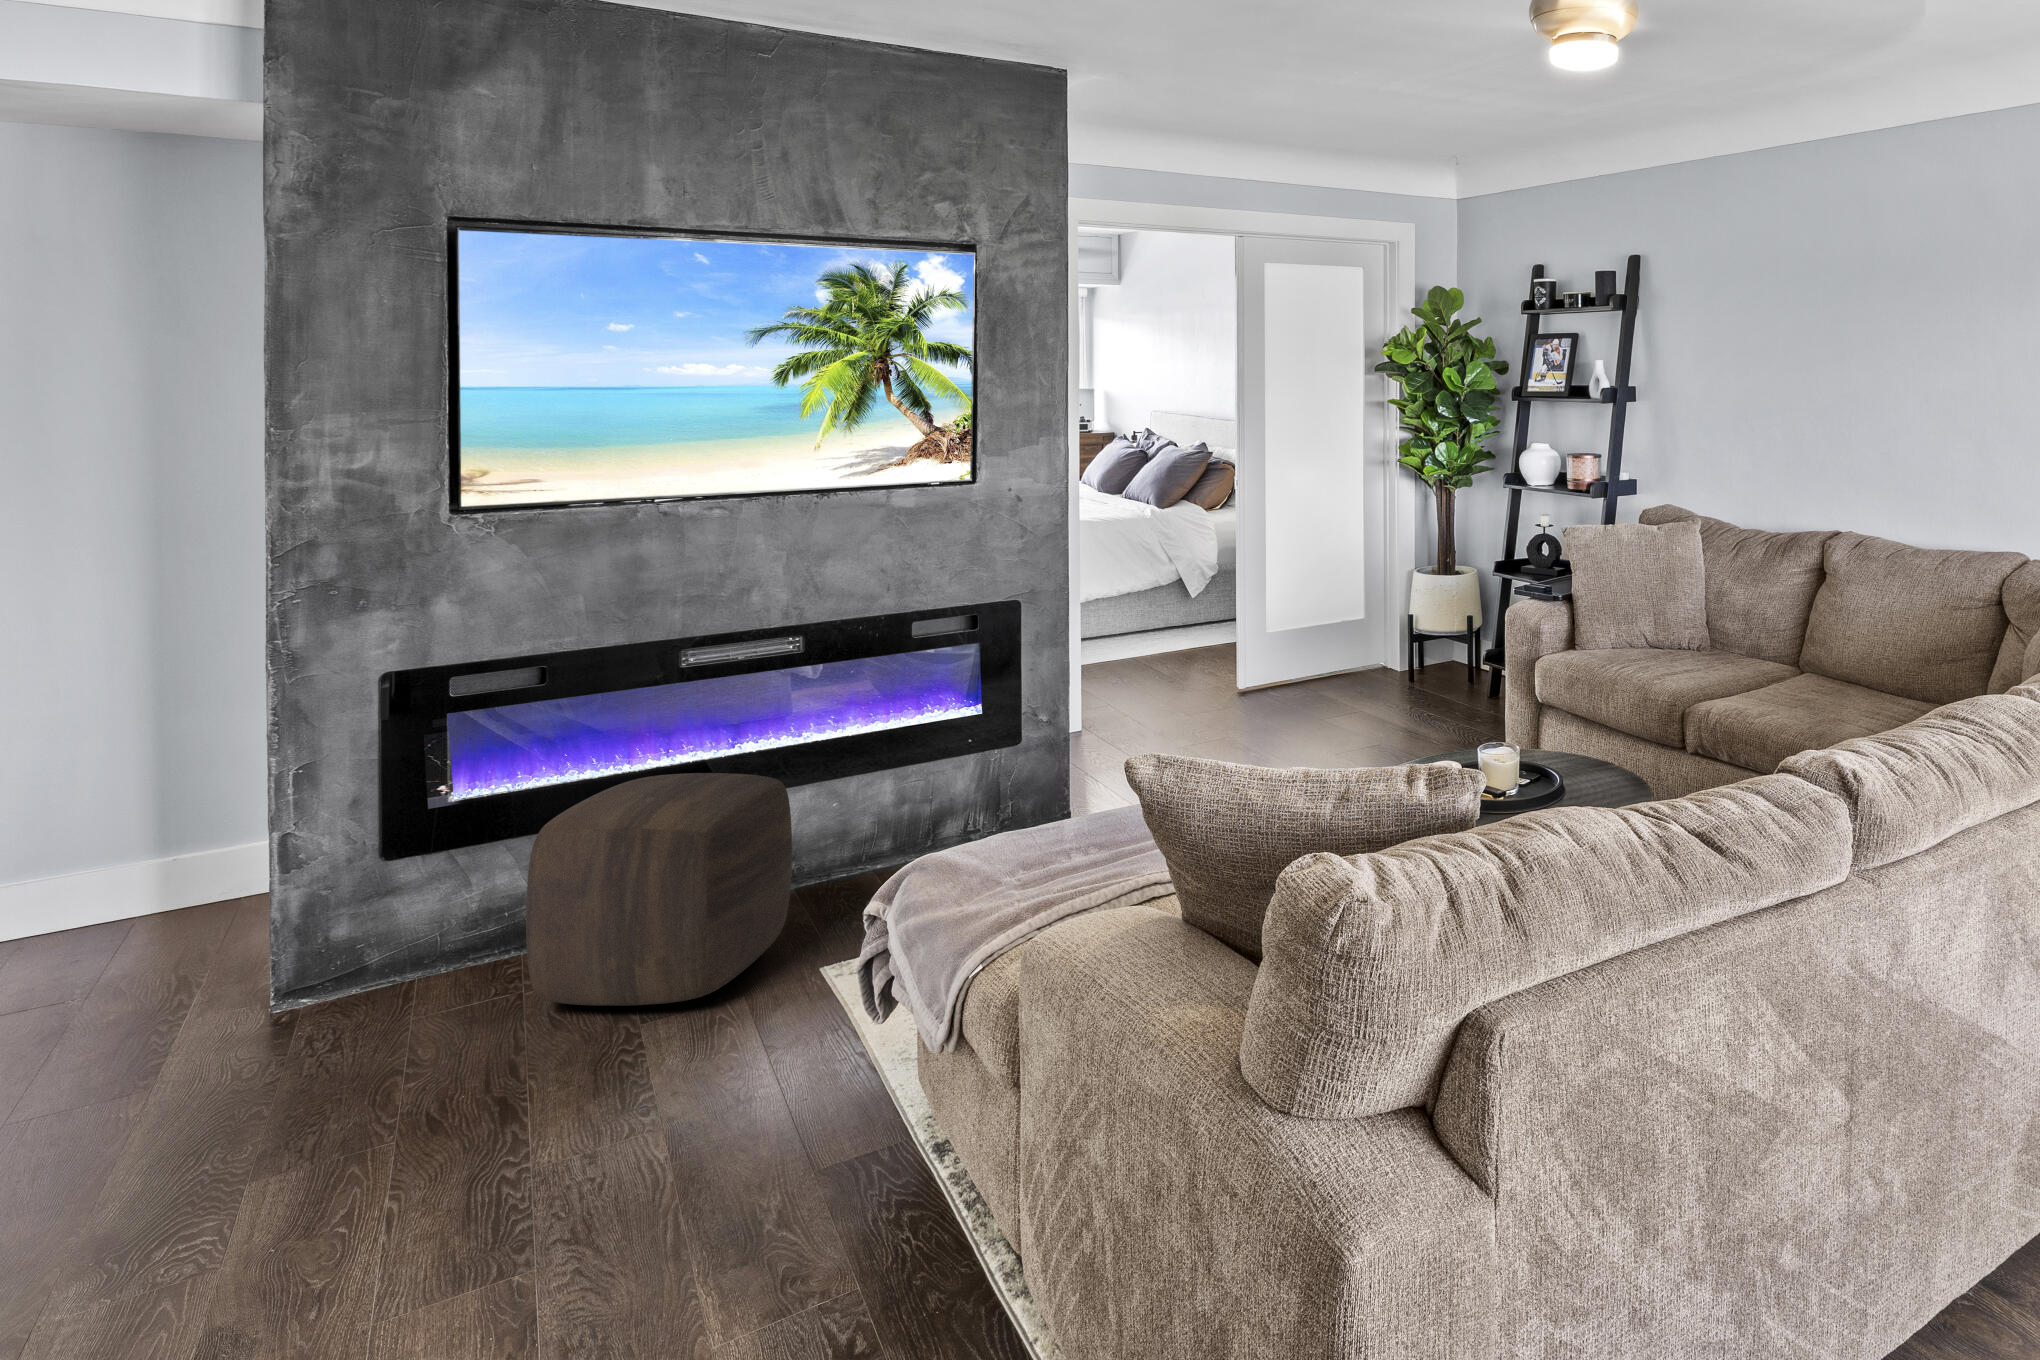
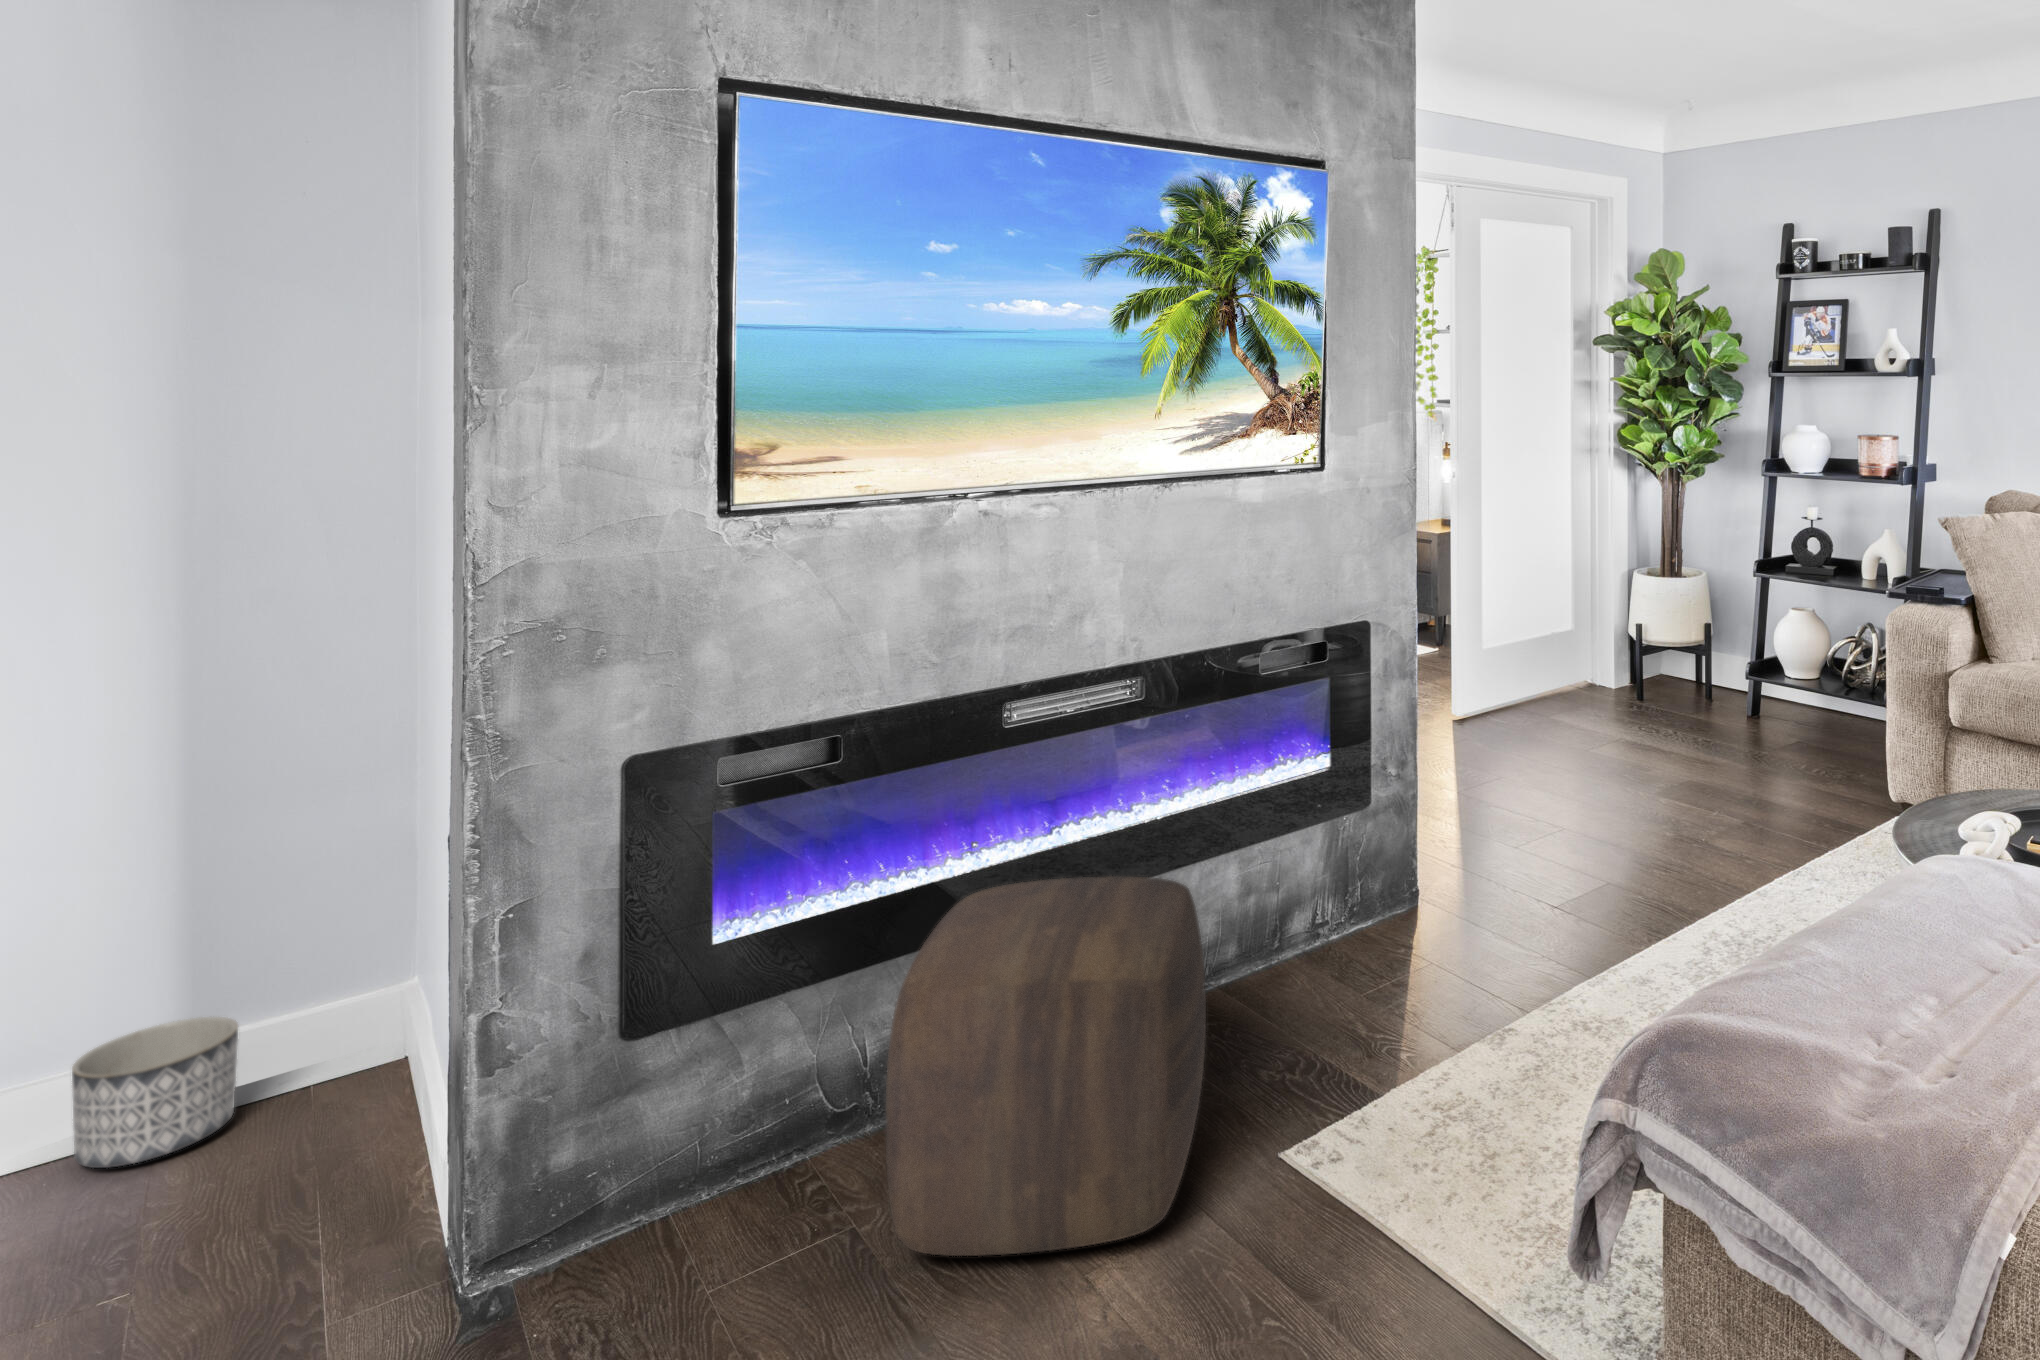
planter: none [69,849,179,937] -> present [72,1017,238,1168]

